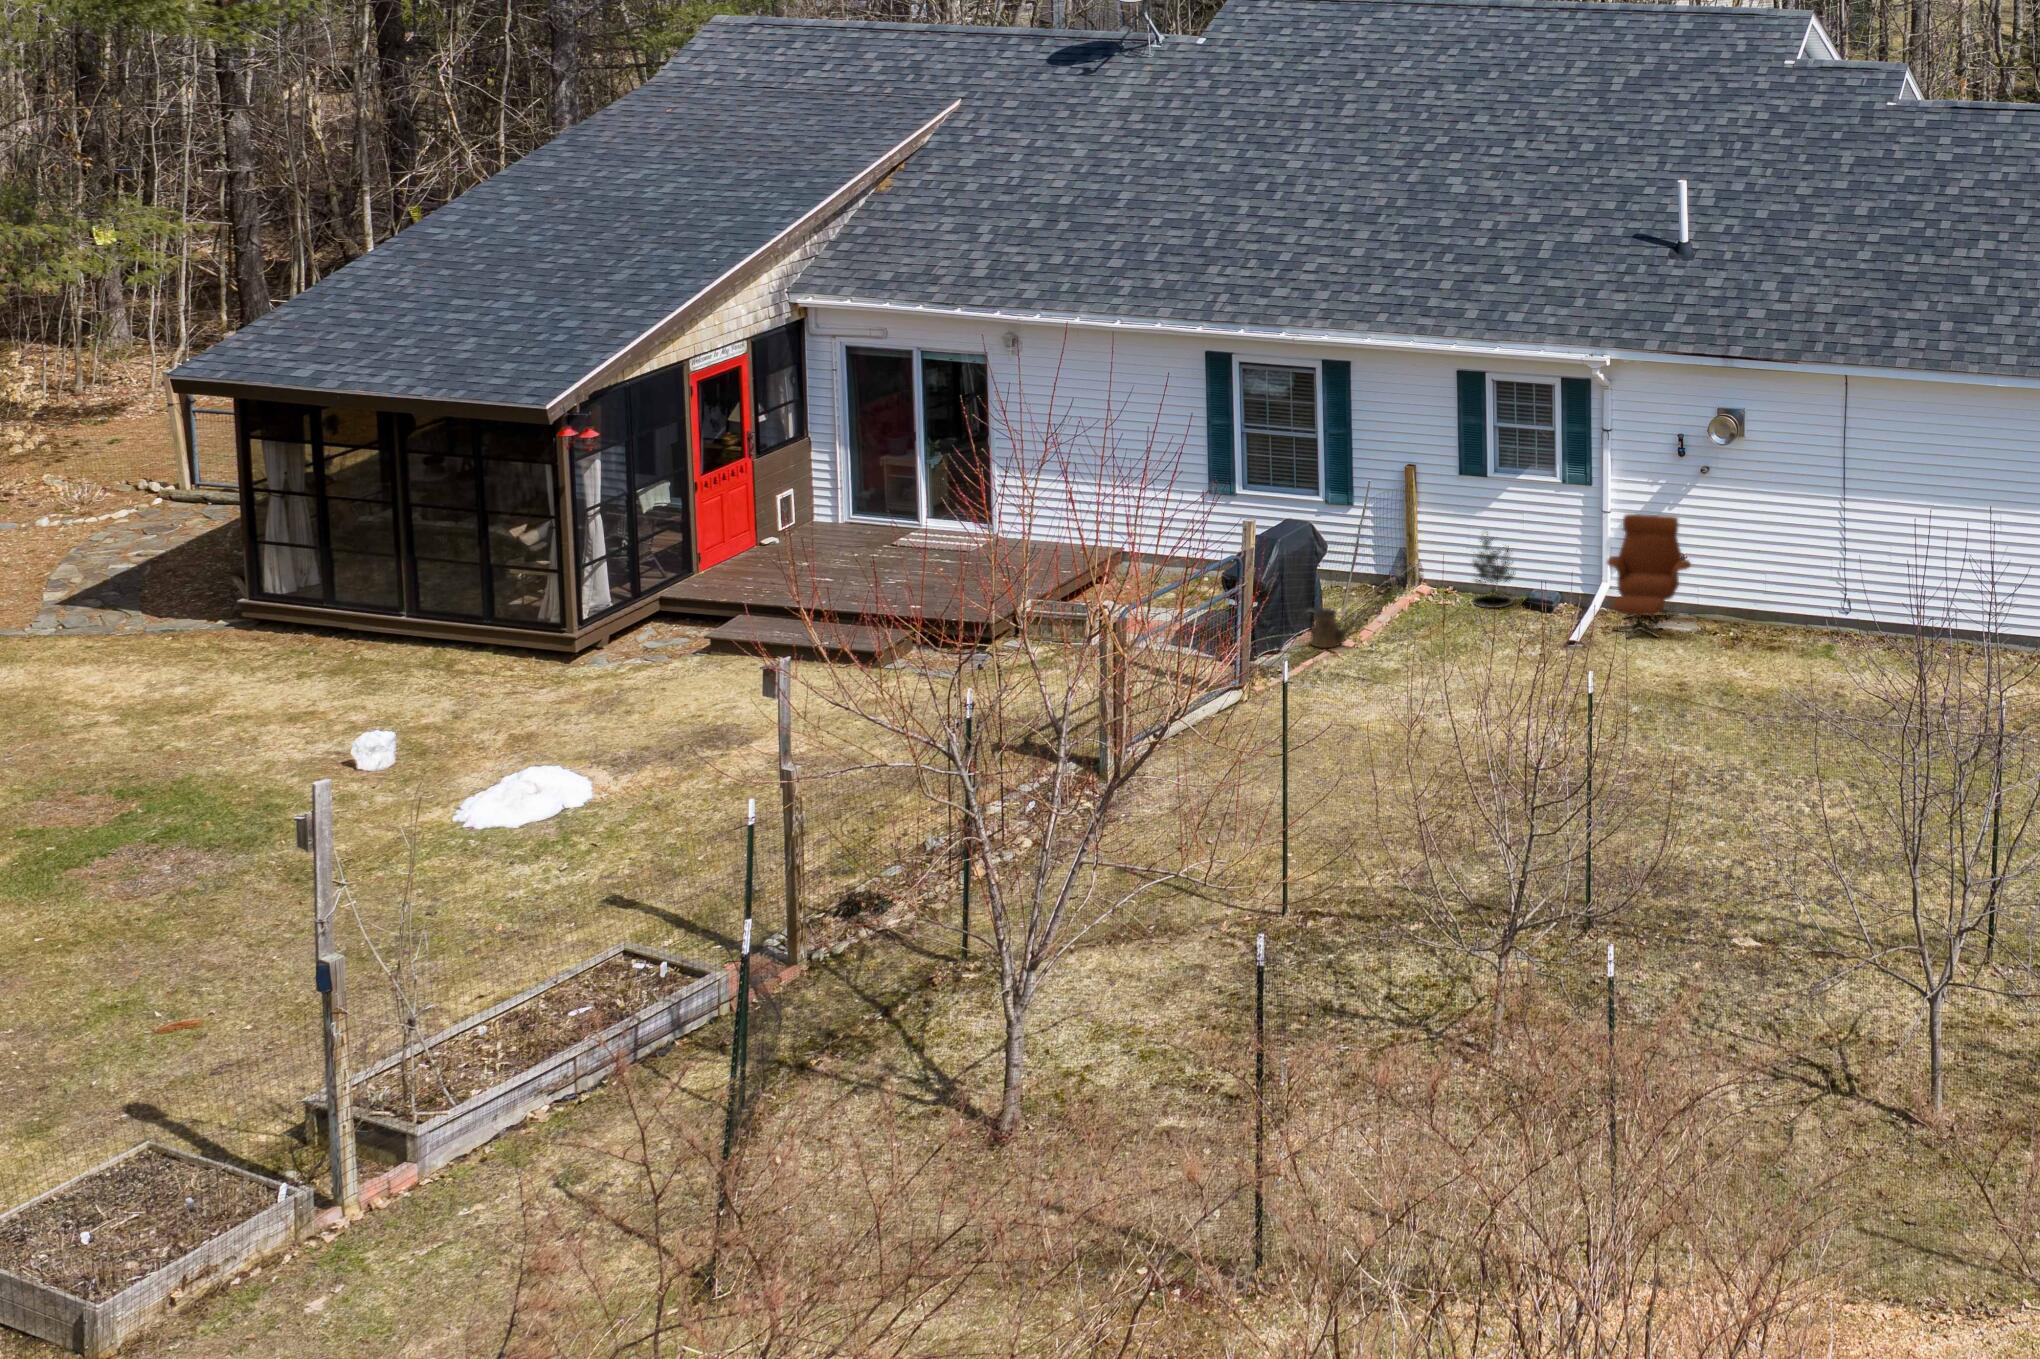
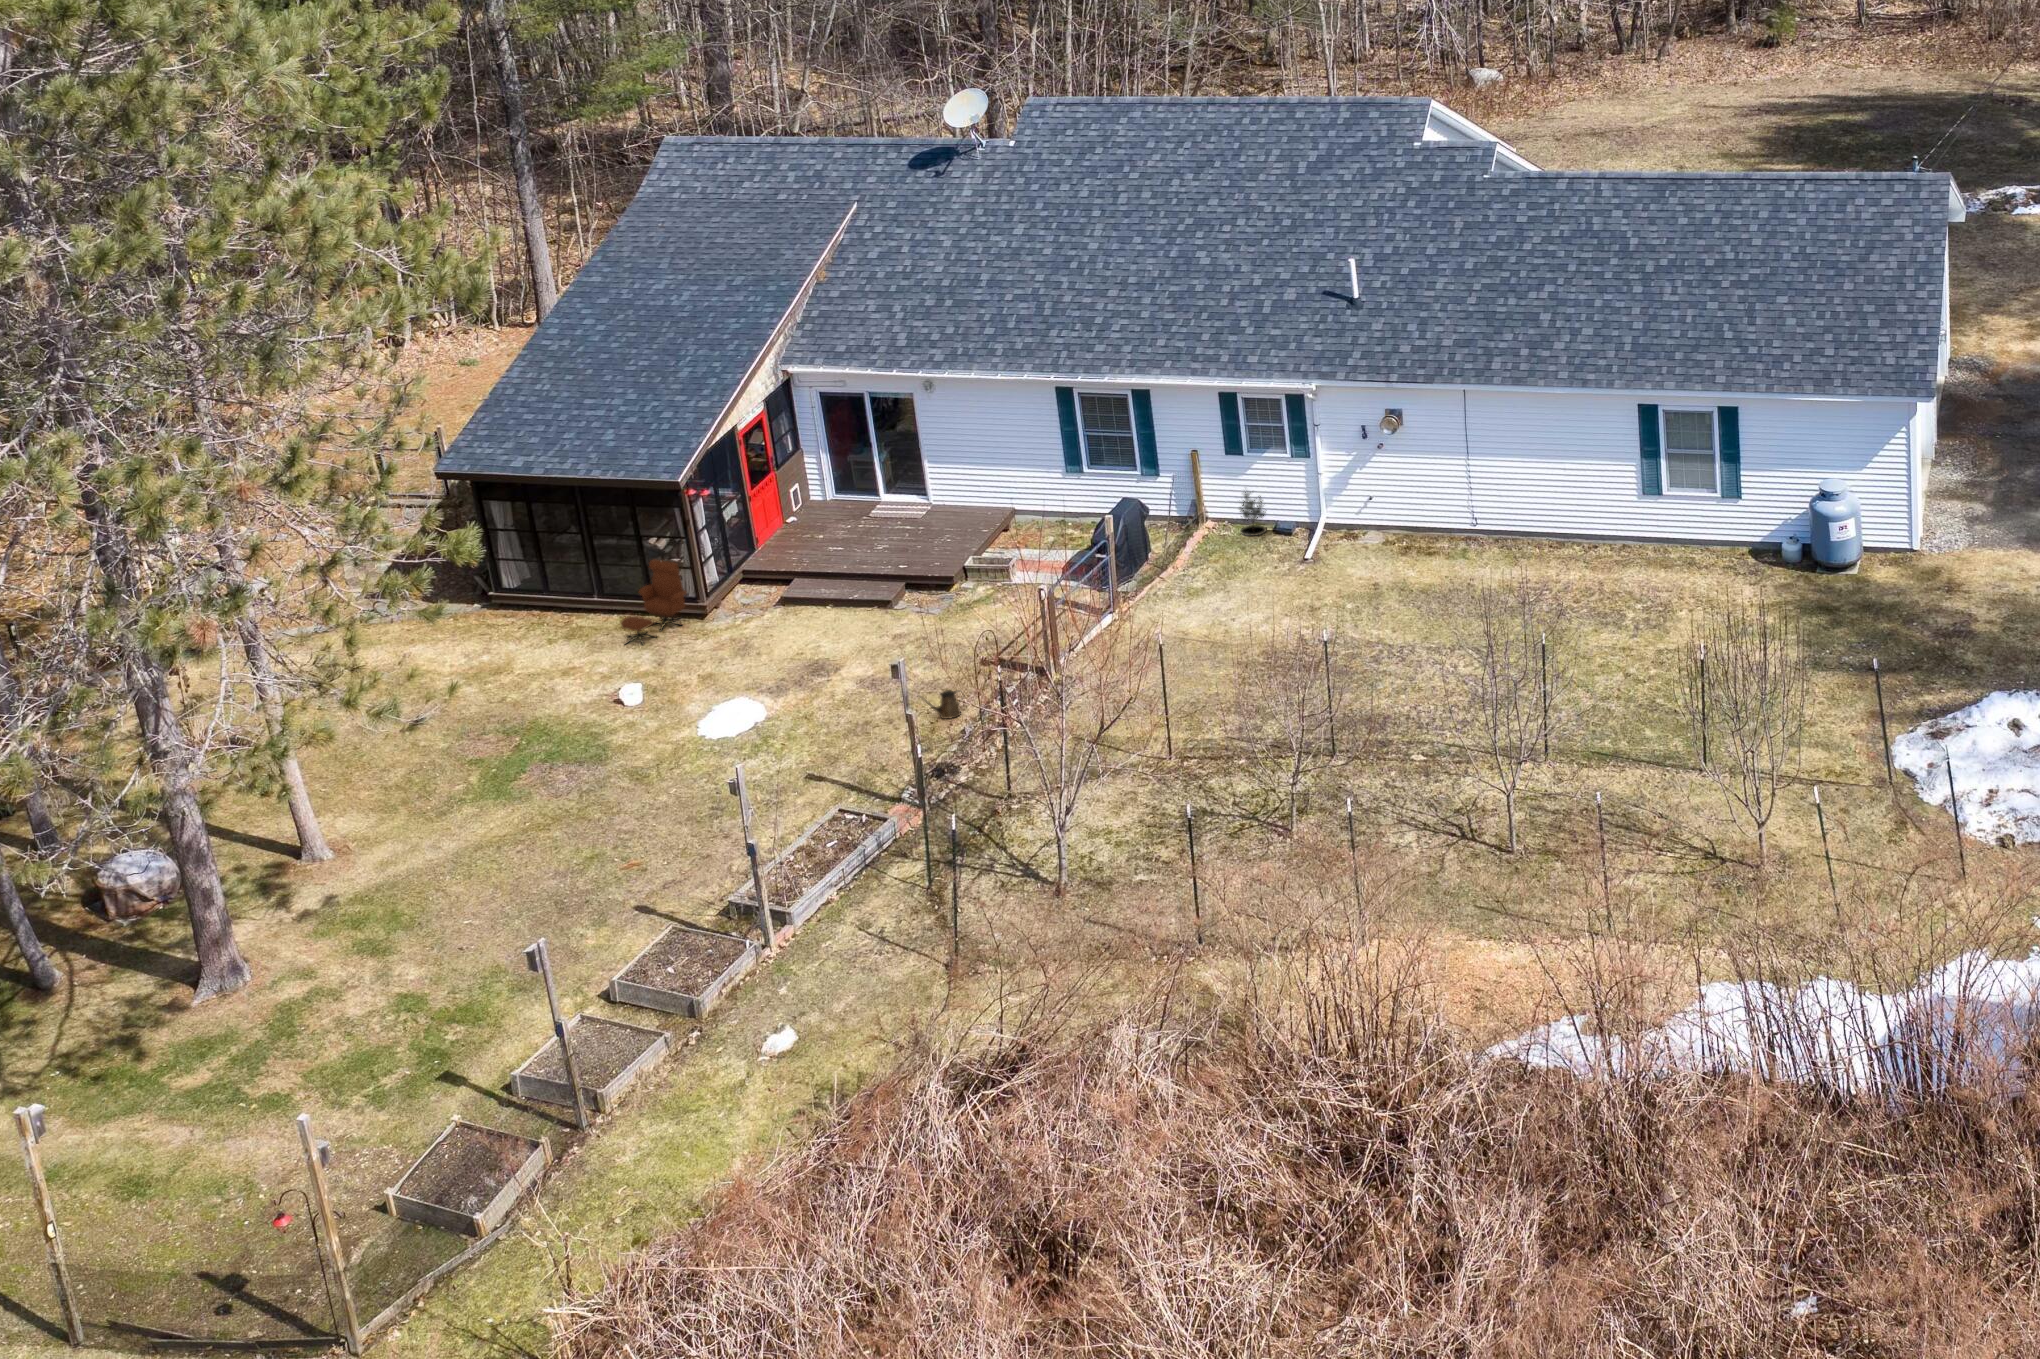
lounge chair: present [1607,514,1691,637] -> present [621,559,687,644]
watering can: present [1303,608,1363,648] -> present [921,690,965,719]

